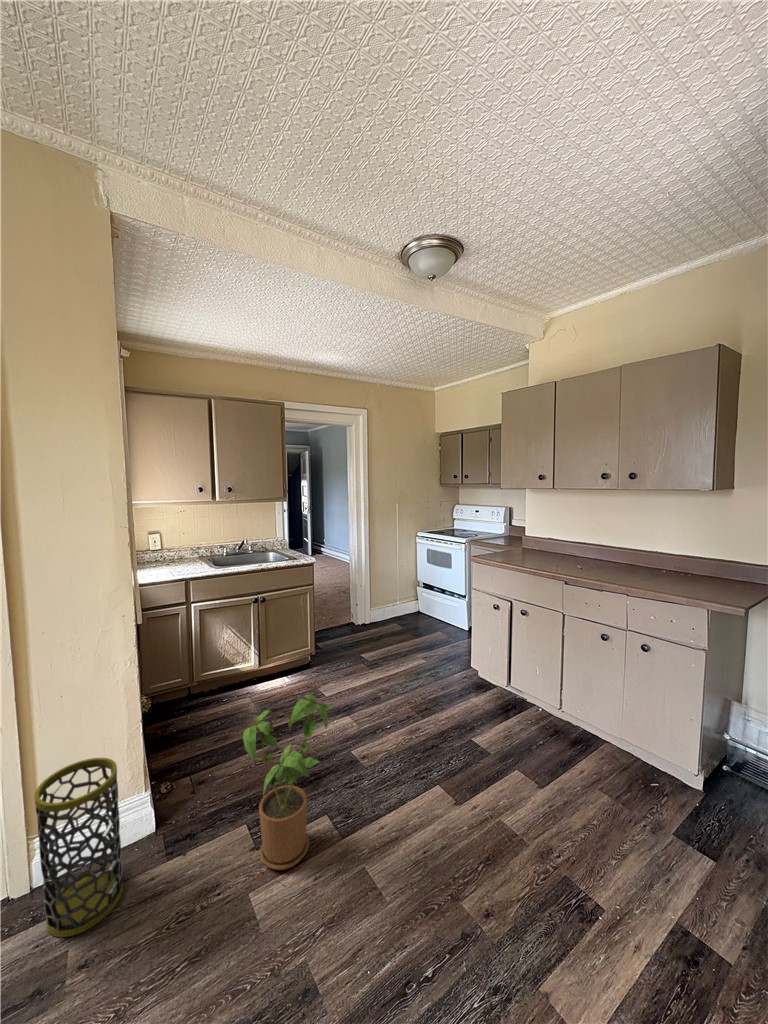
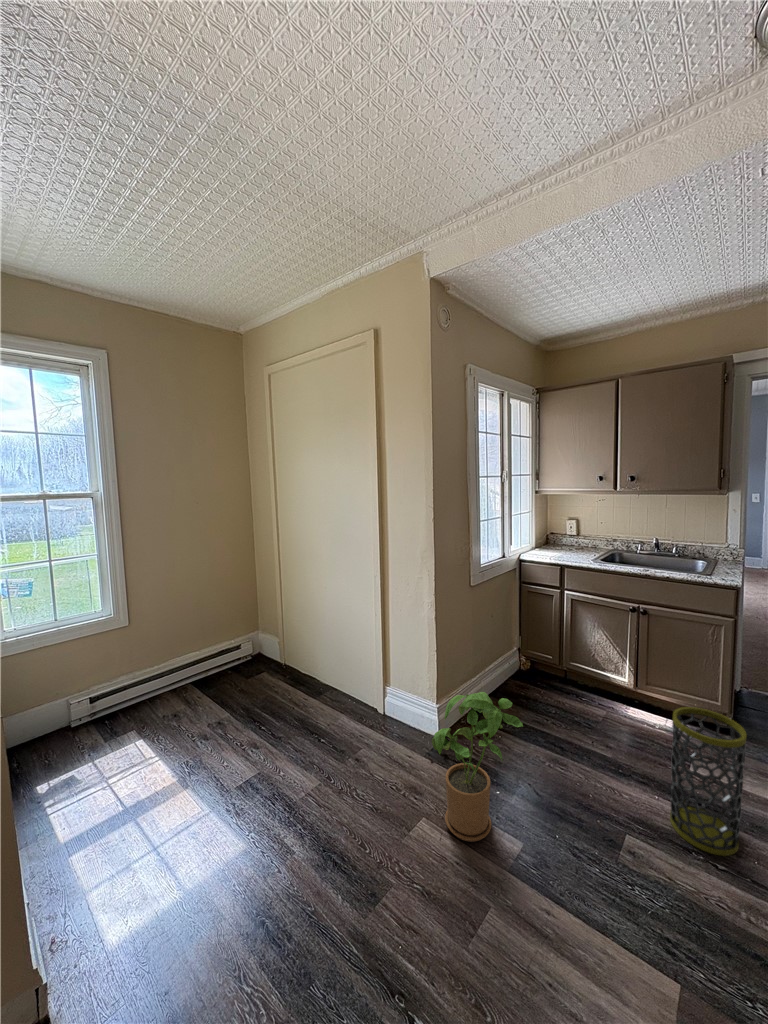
trash can: present [34,758,123,937] -> present [670,707,746,856]

